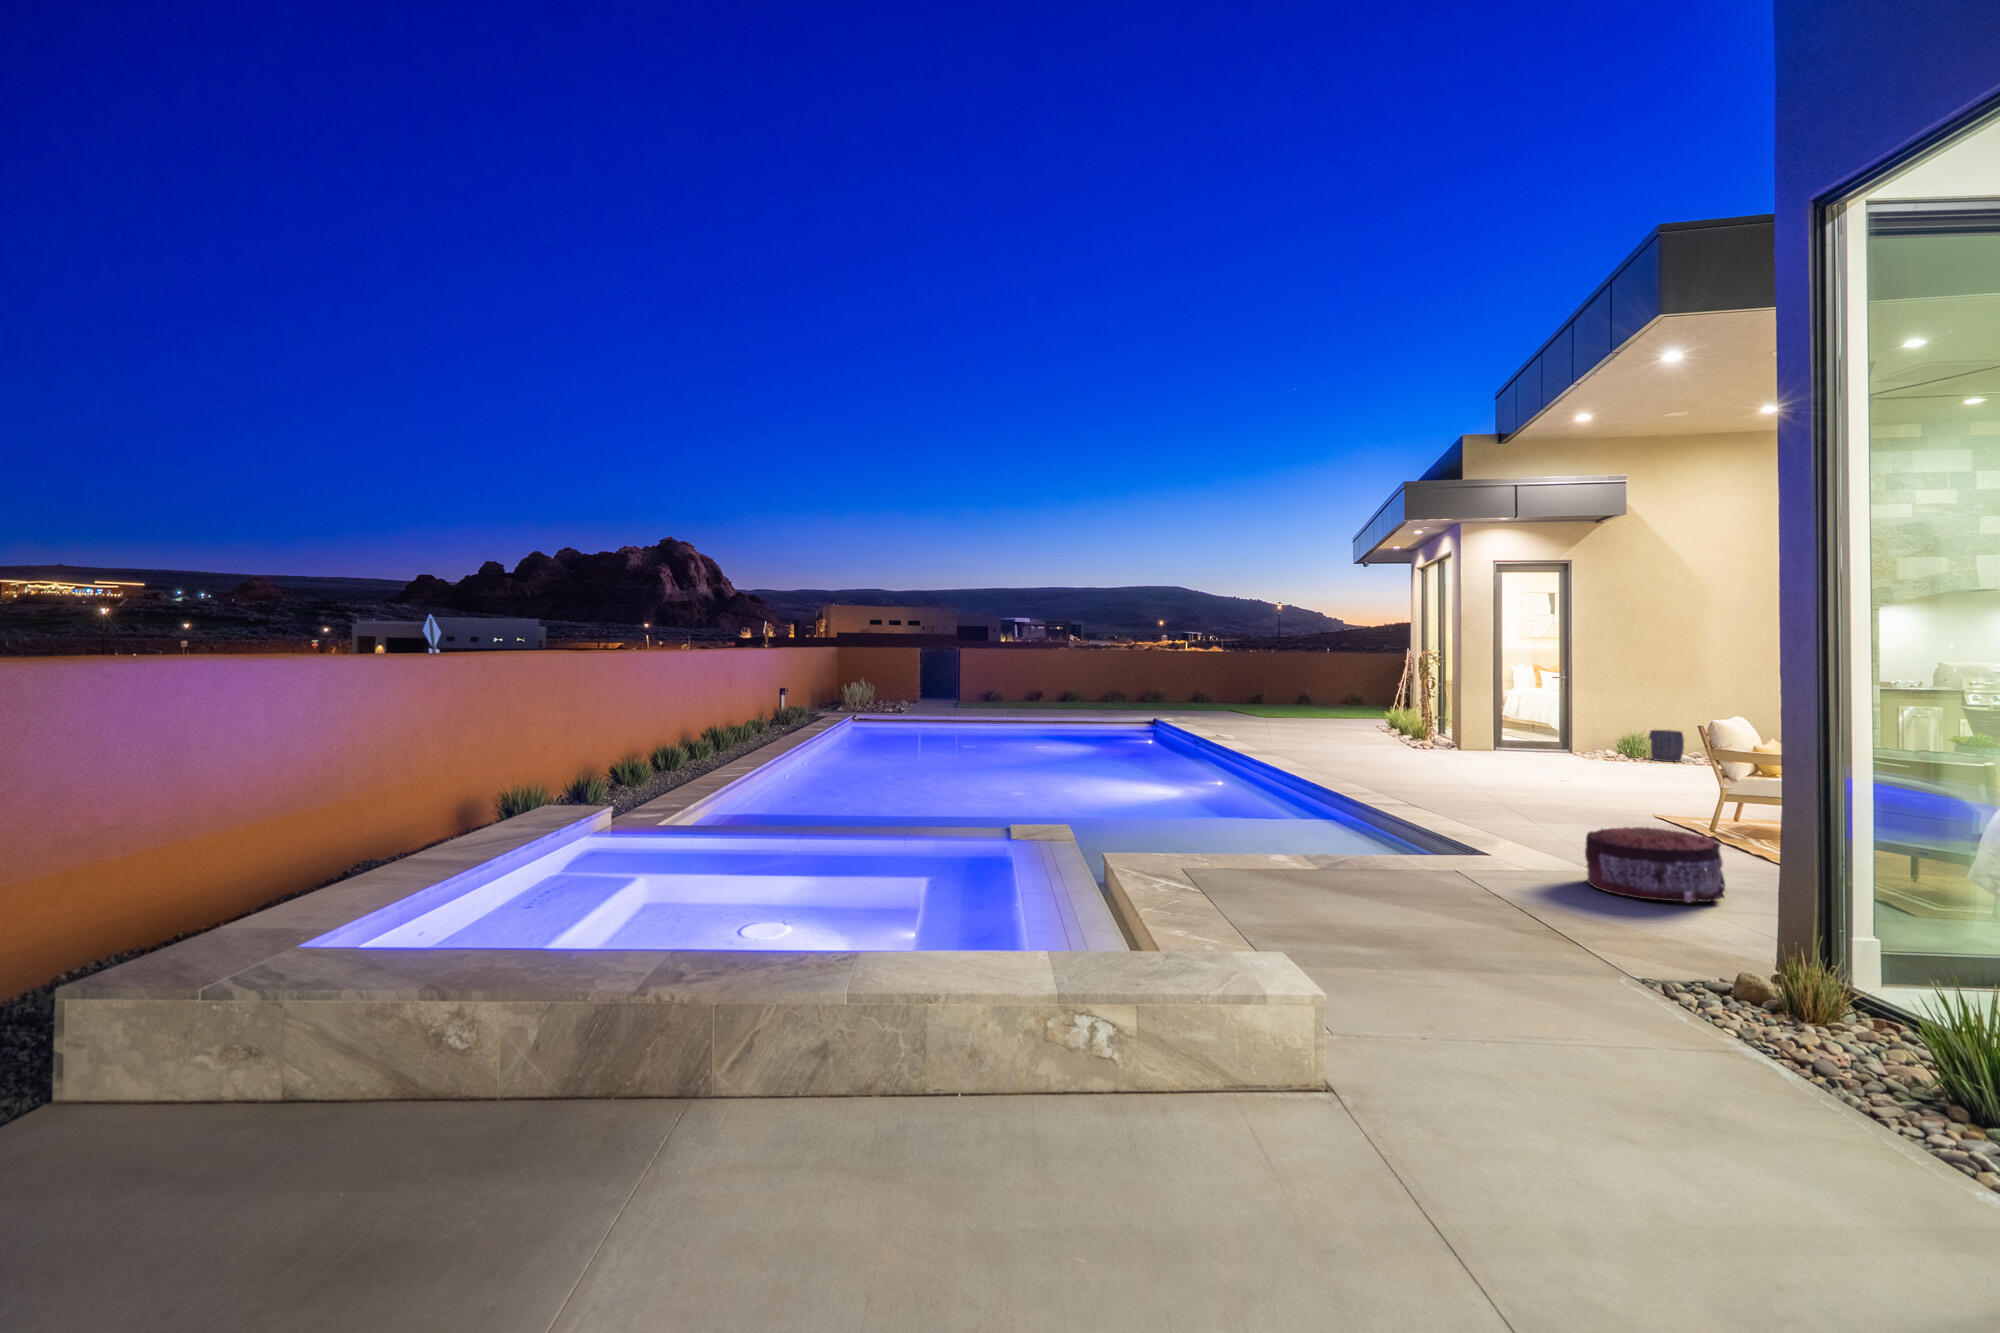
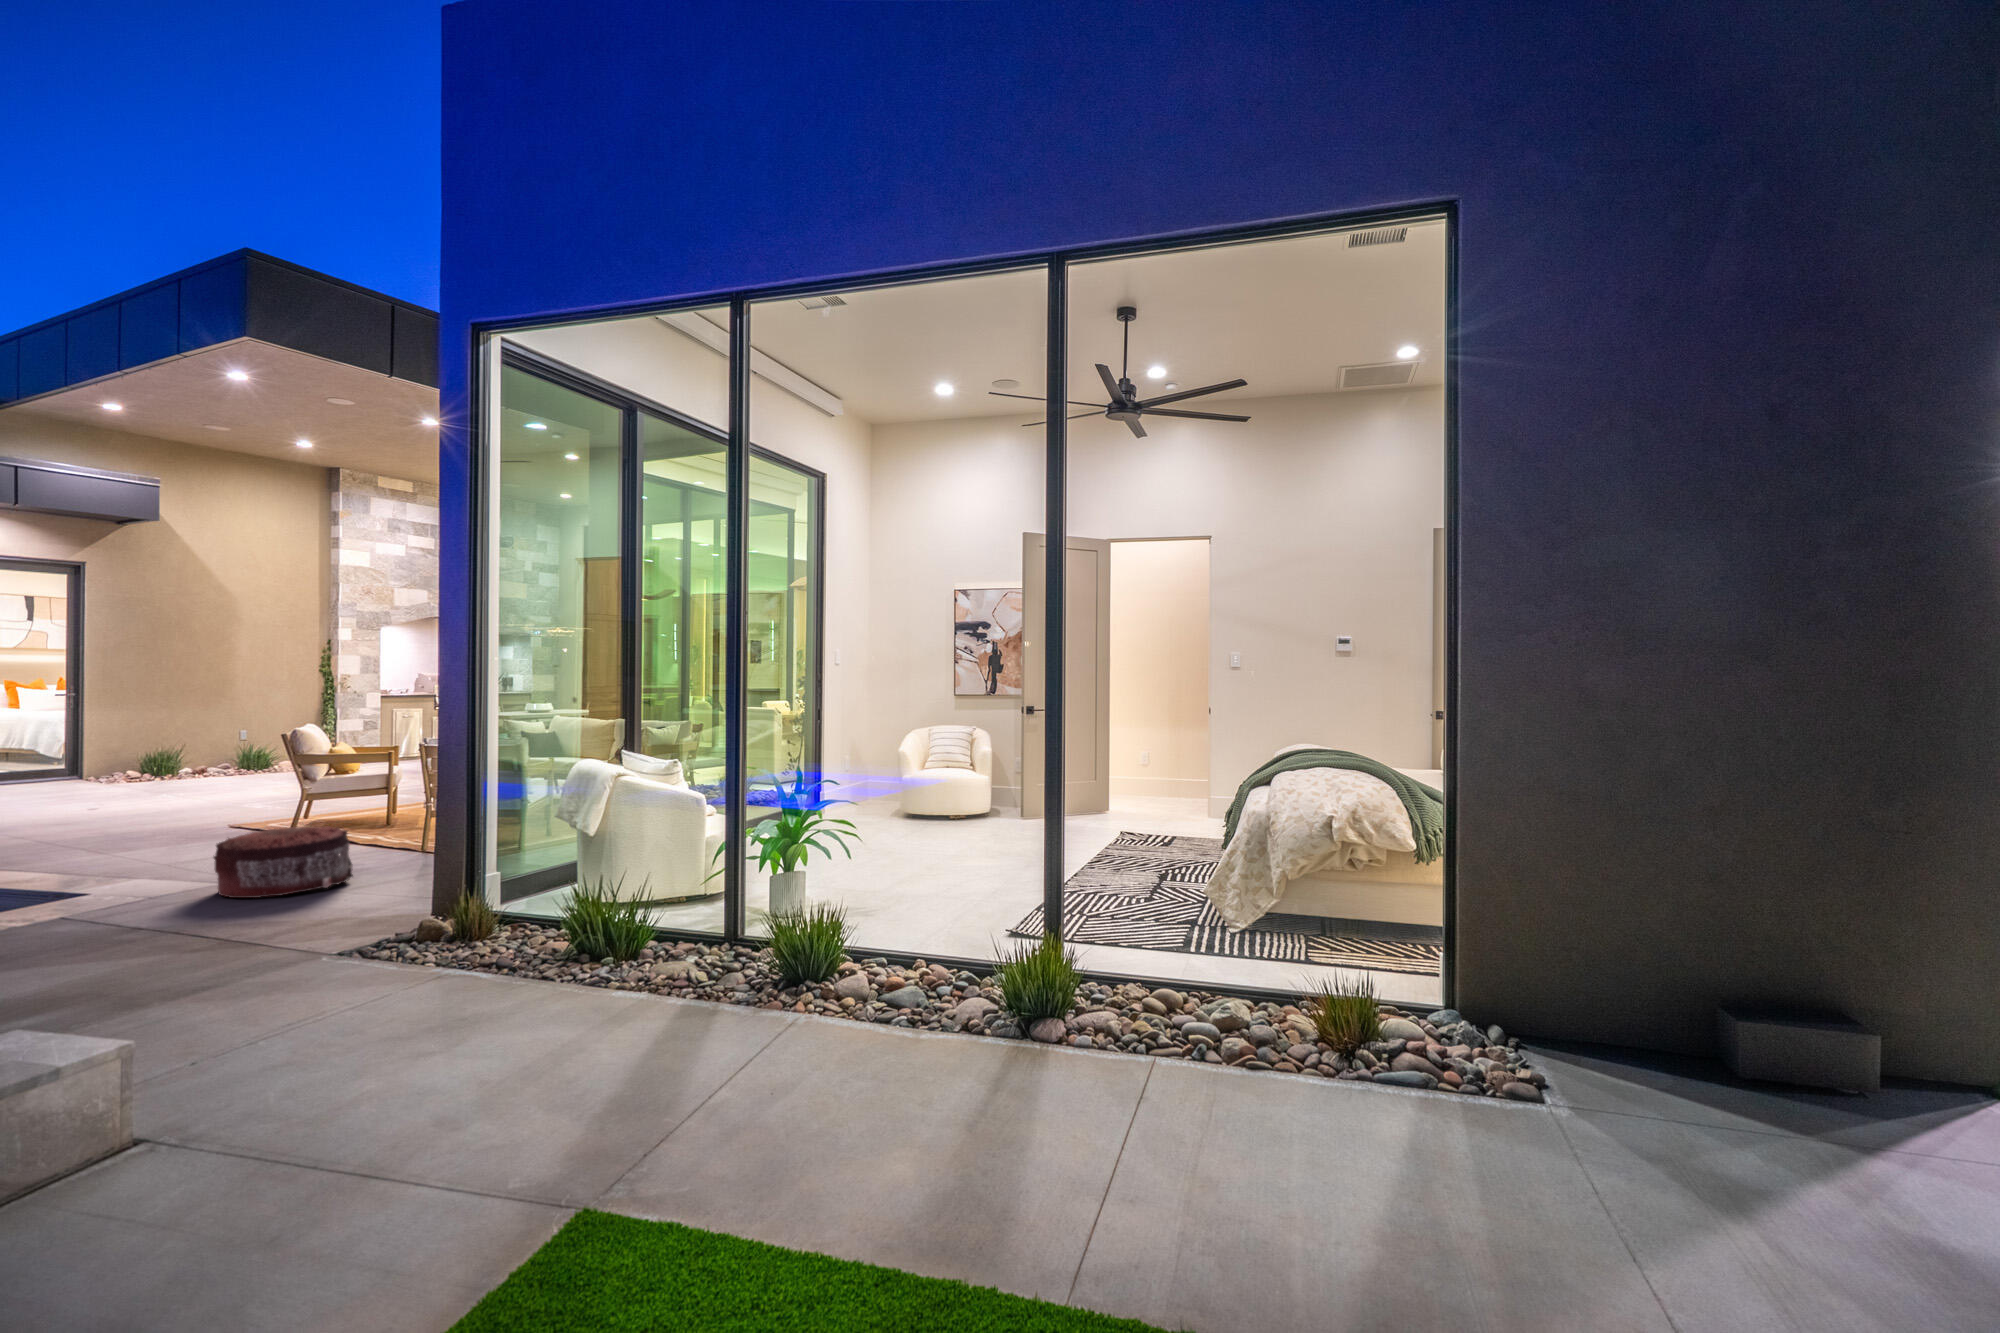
woven basket: present [1649,730,1684,762] -> none [176,744,216,777]

